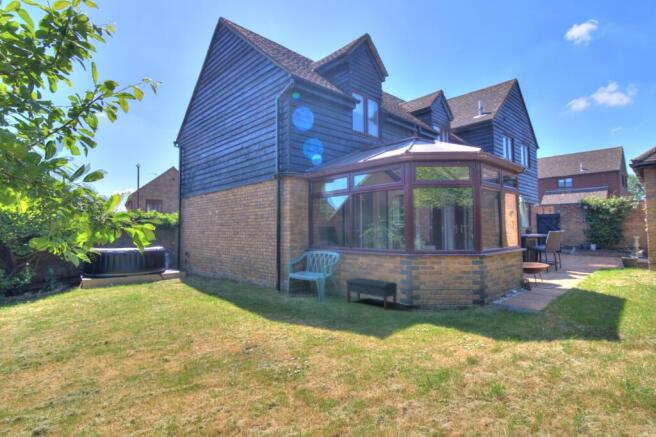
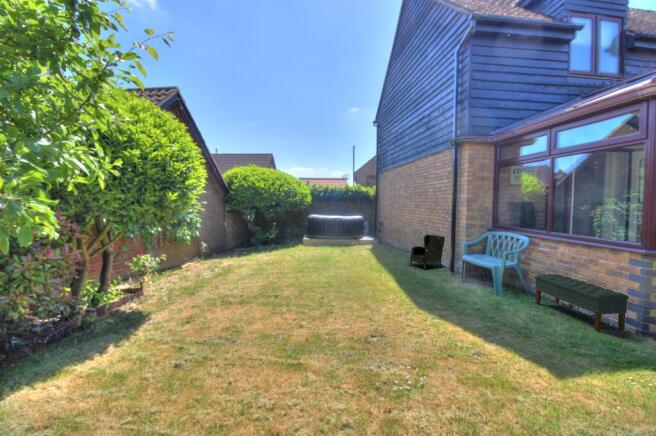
armchair: none [237,260,270,293] -> present [409,234,445,270]

